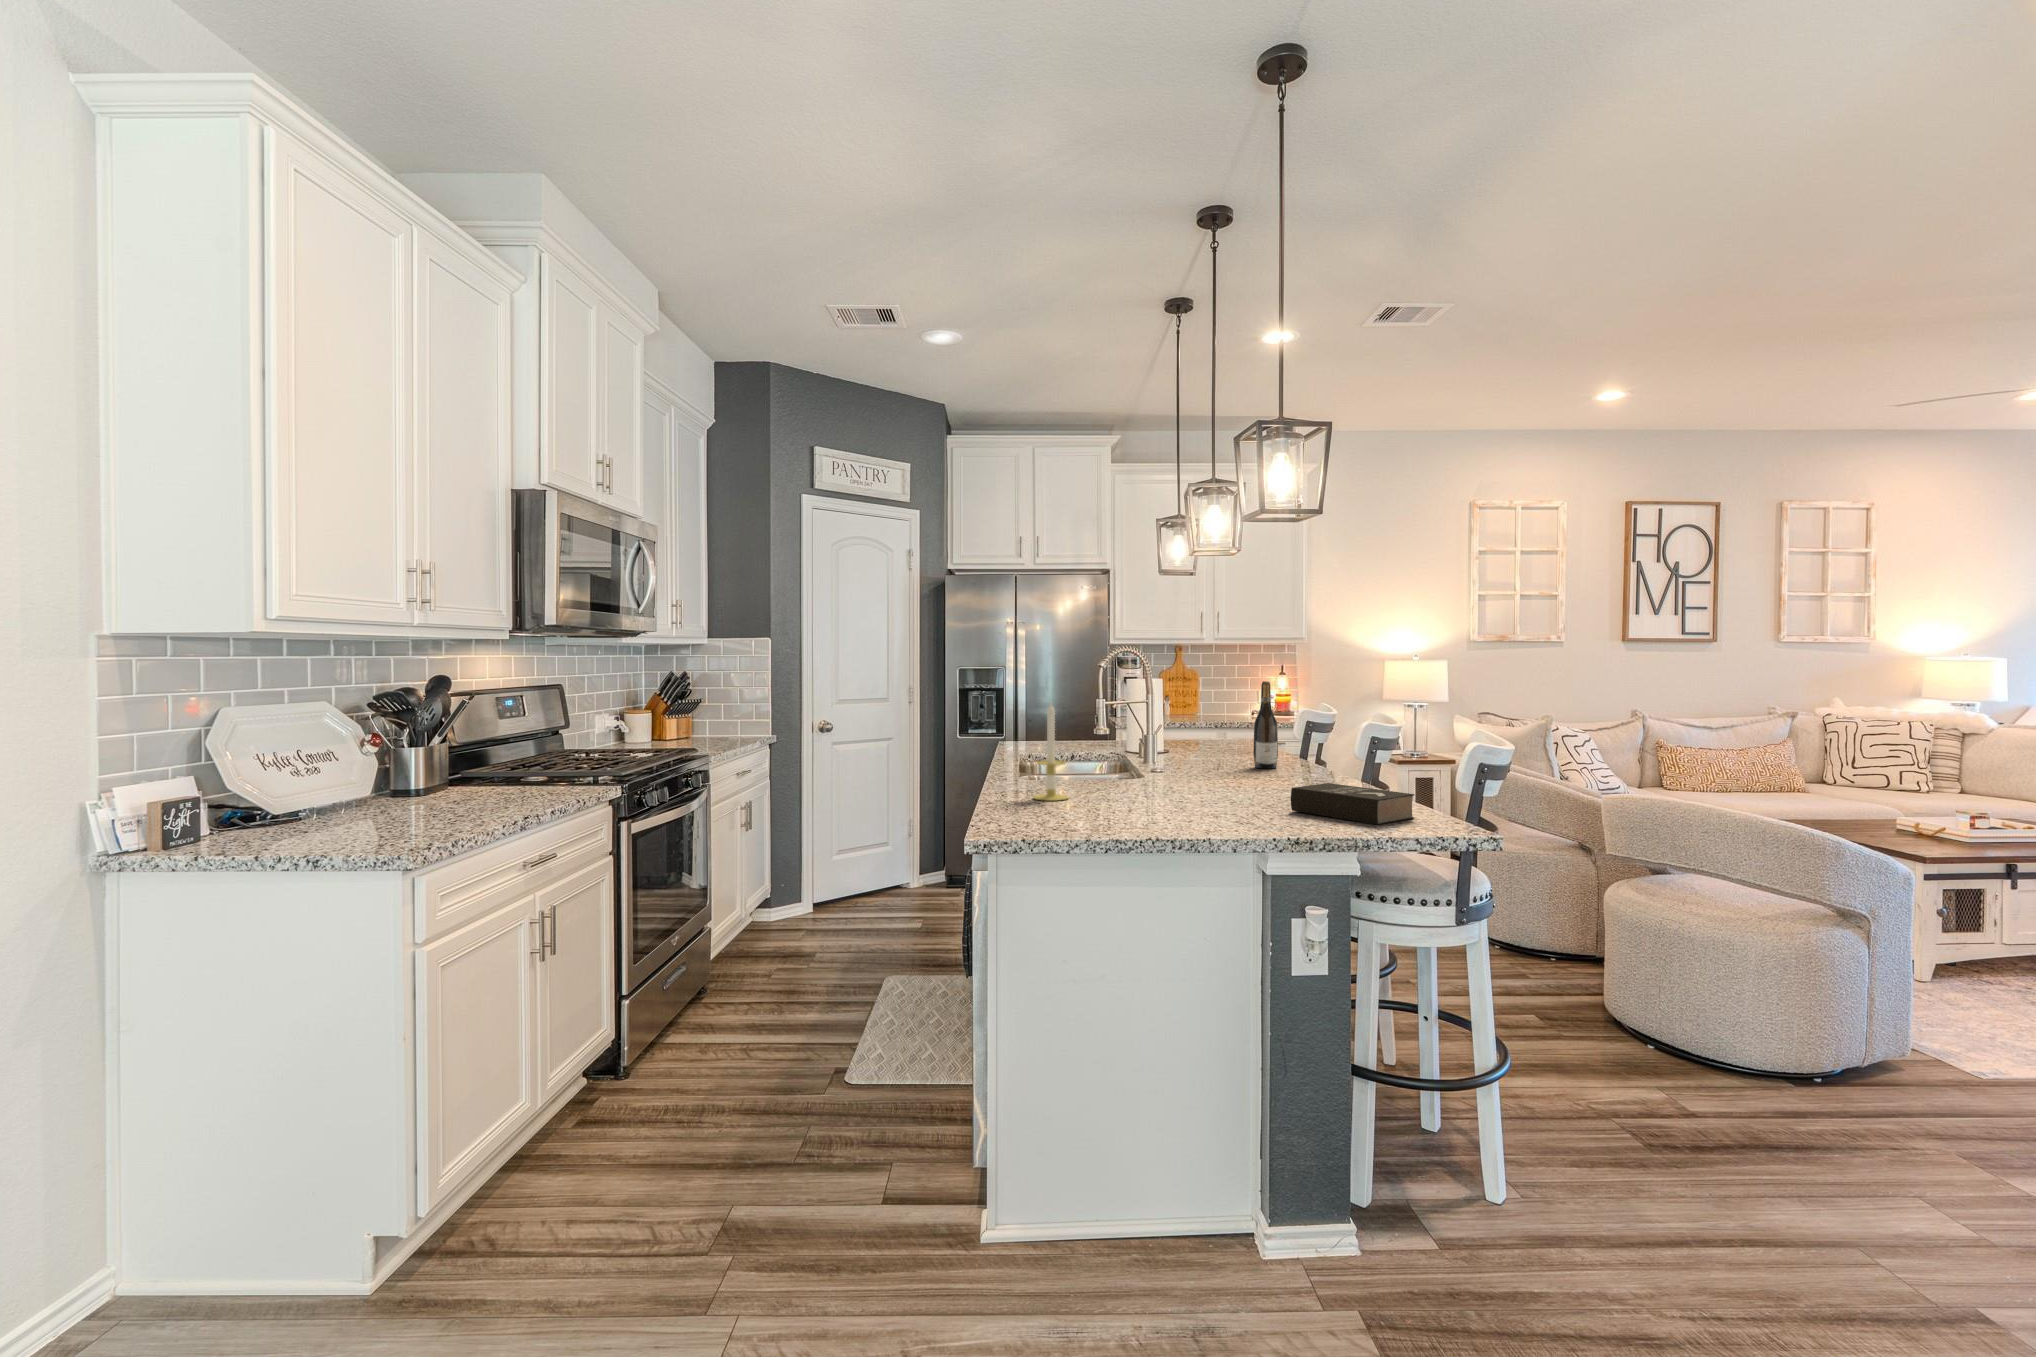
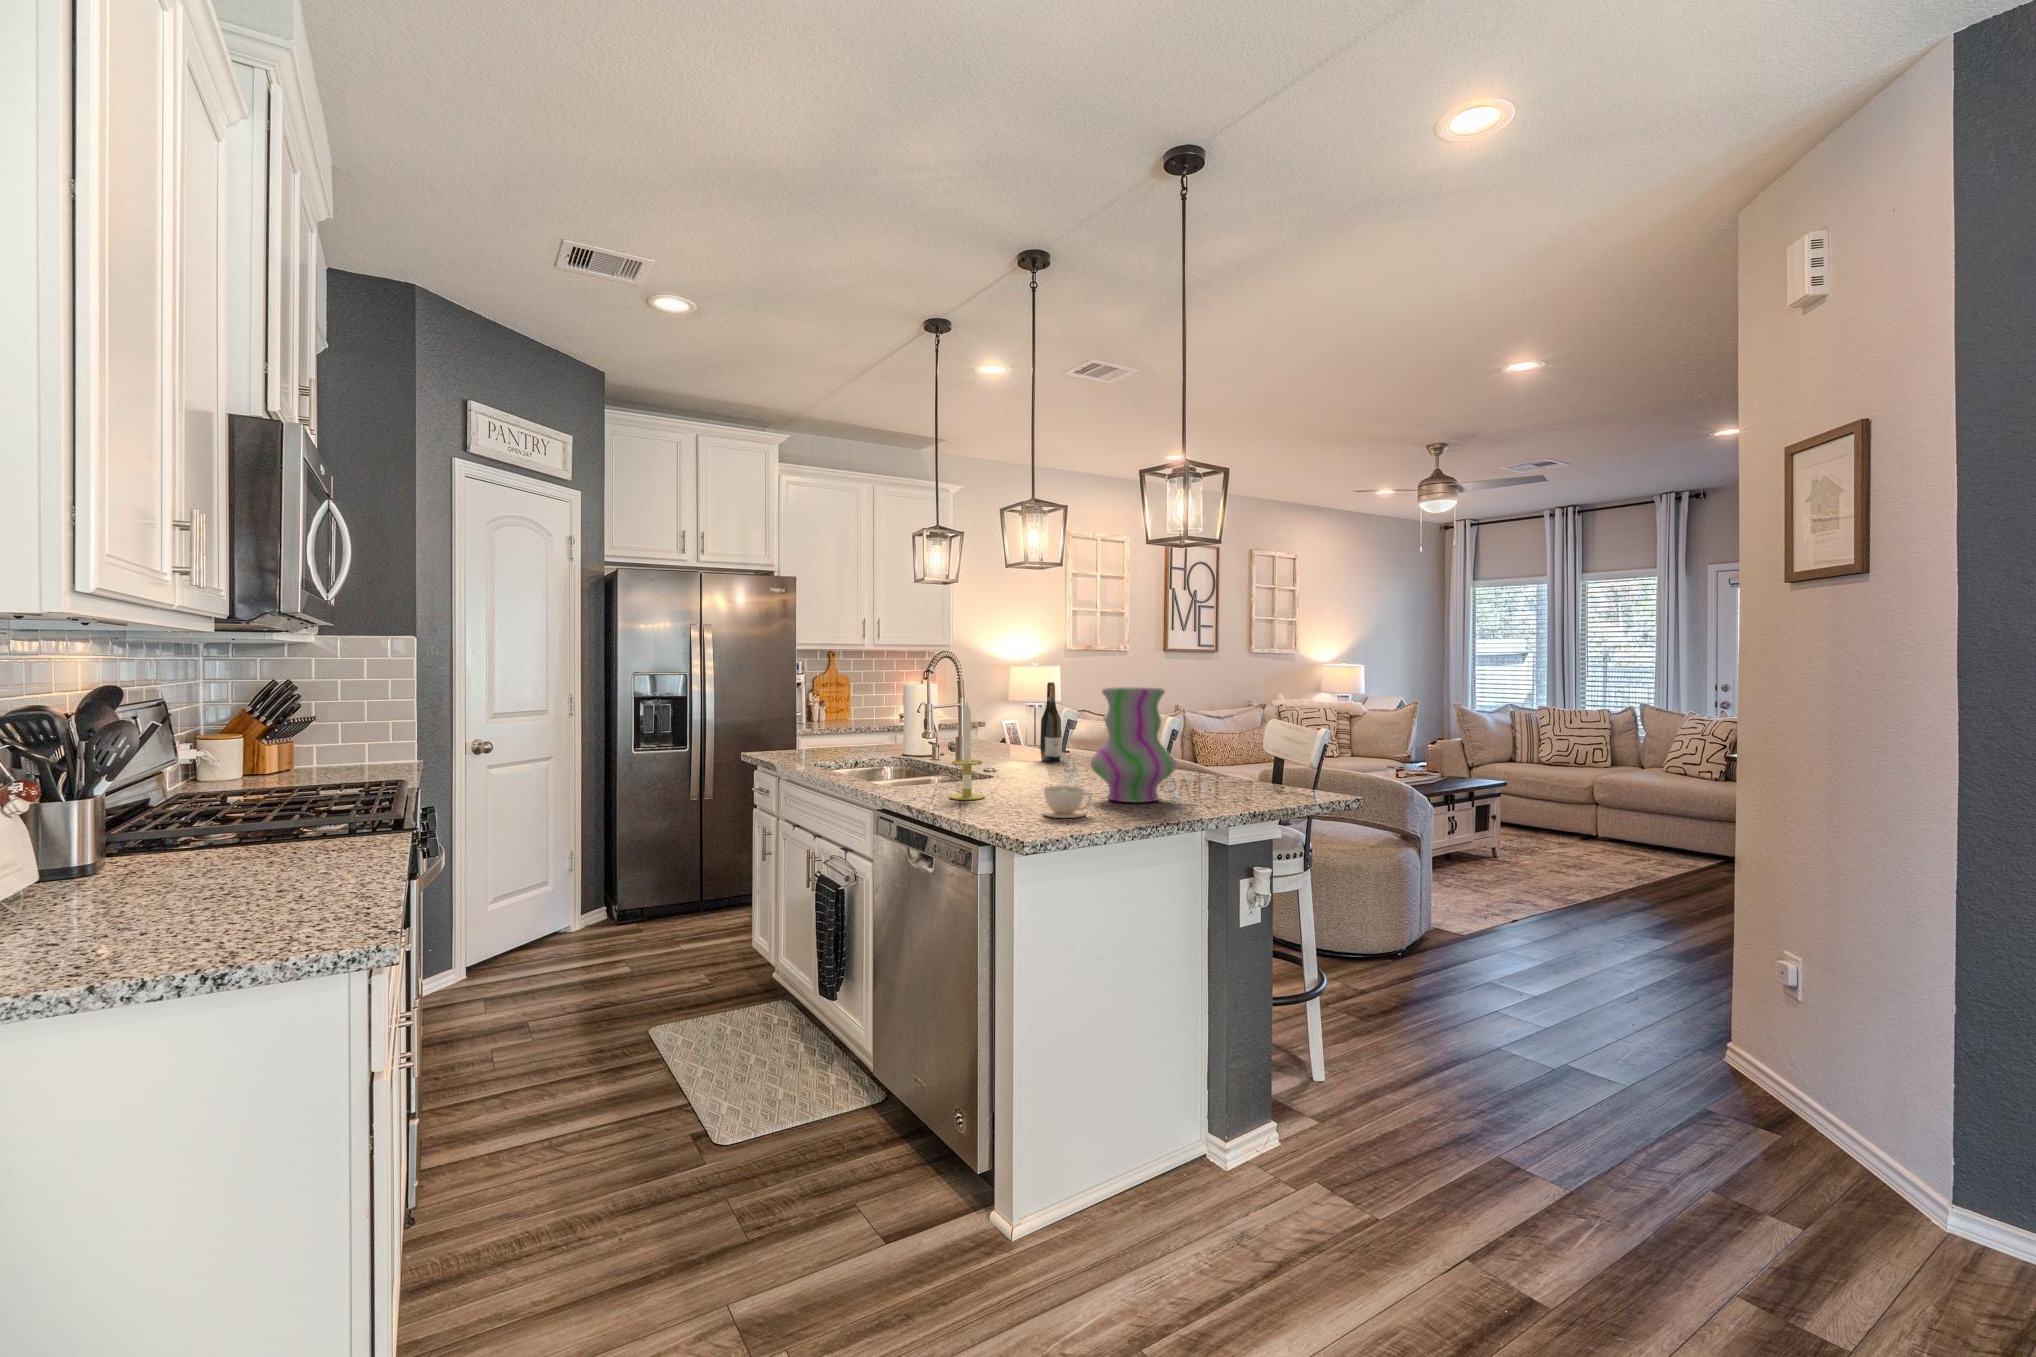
vase: none [1149,690,1246,818] -> present [1090,688,1176,803]
book: present [1291,783,1415,825] -> none [1188,766,1281,795]
coffee cup: none [1053,792,1101,826] -> present [1043,786,1092,818]

